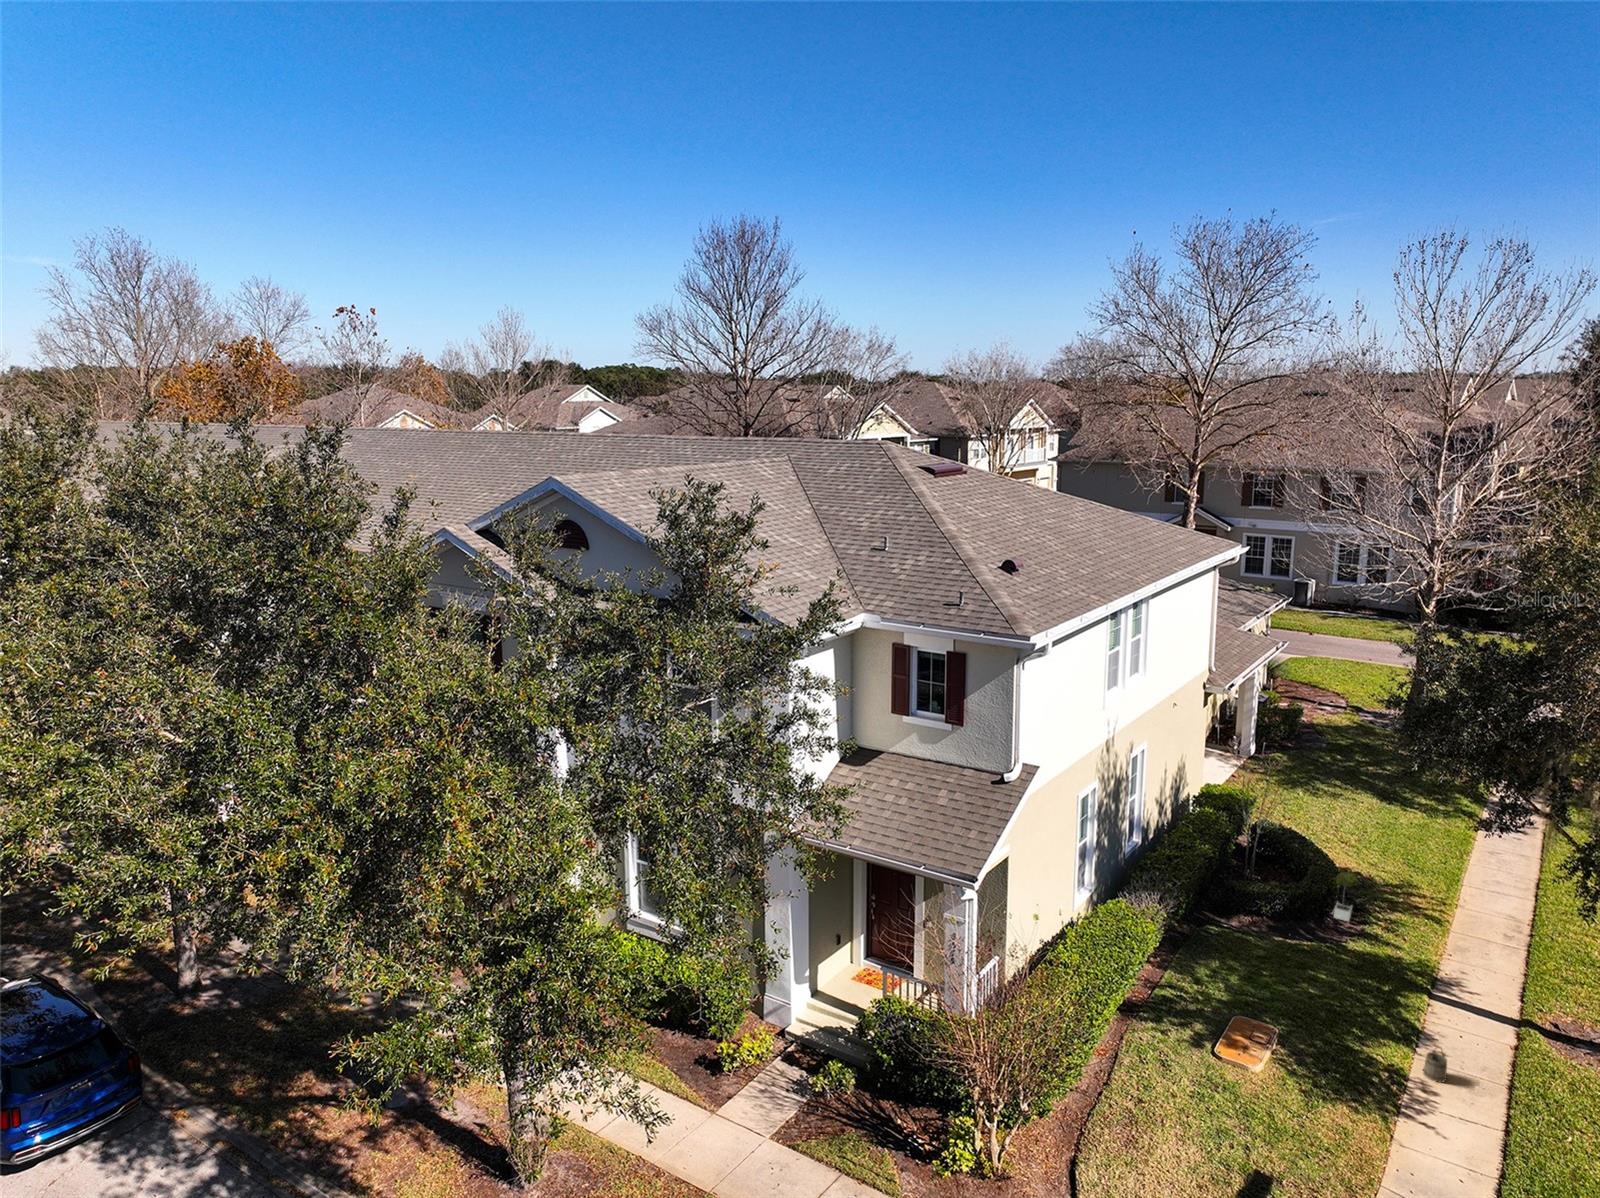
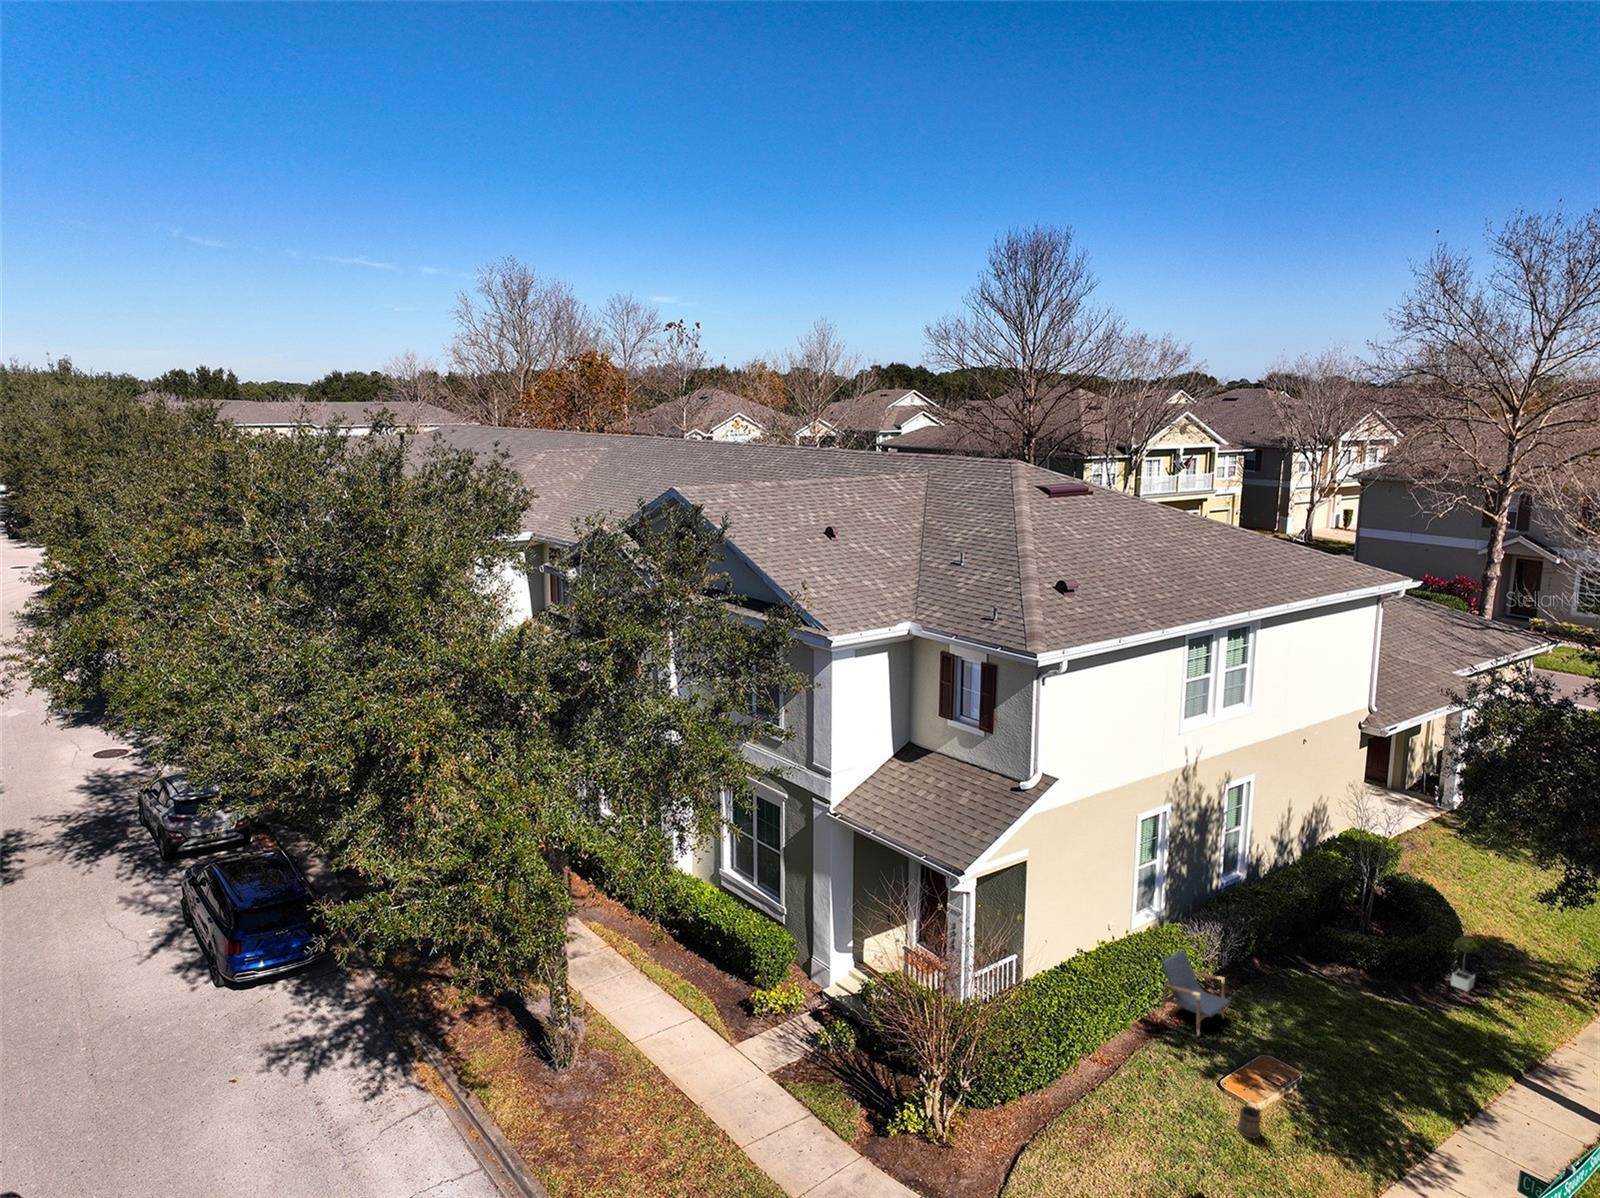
lounge chair: none [1126,923,1190,1007] -> present [1161,950,1231,1035]
bucket: present [1423,1052,1447,1083] -> present [1238,1105,1261,1138]

